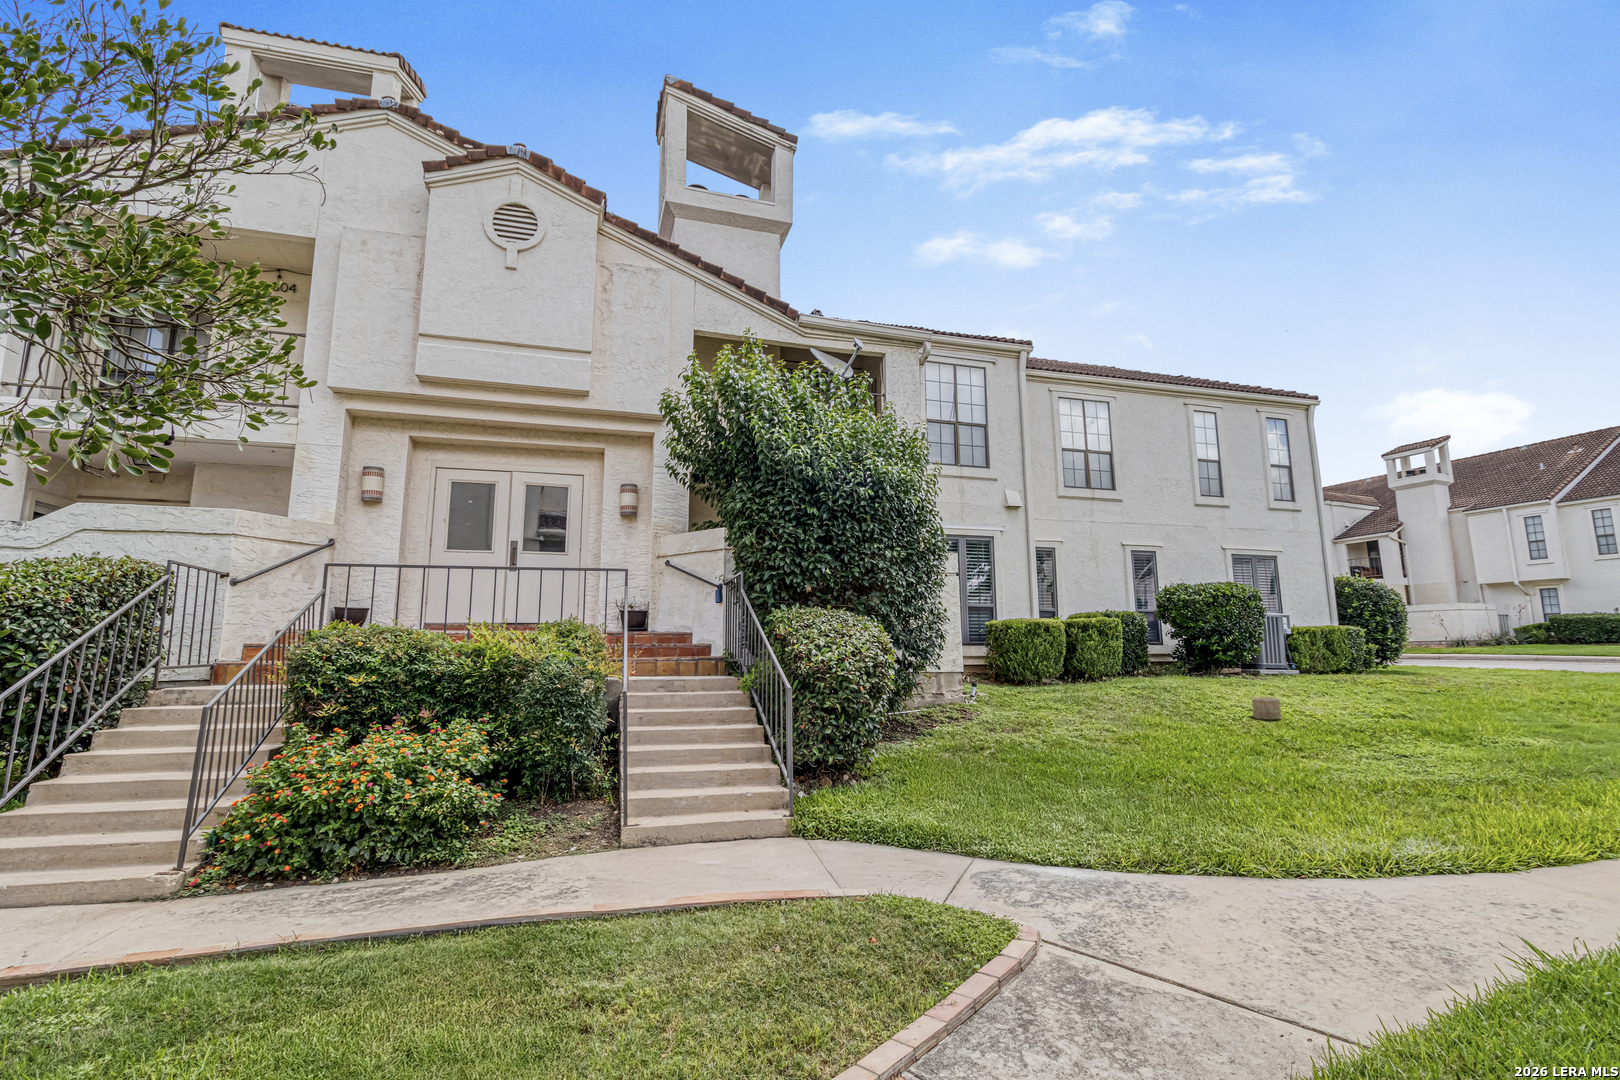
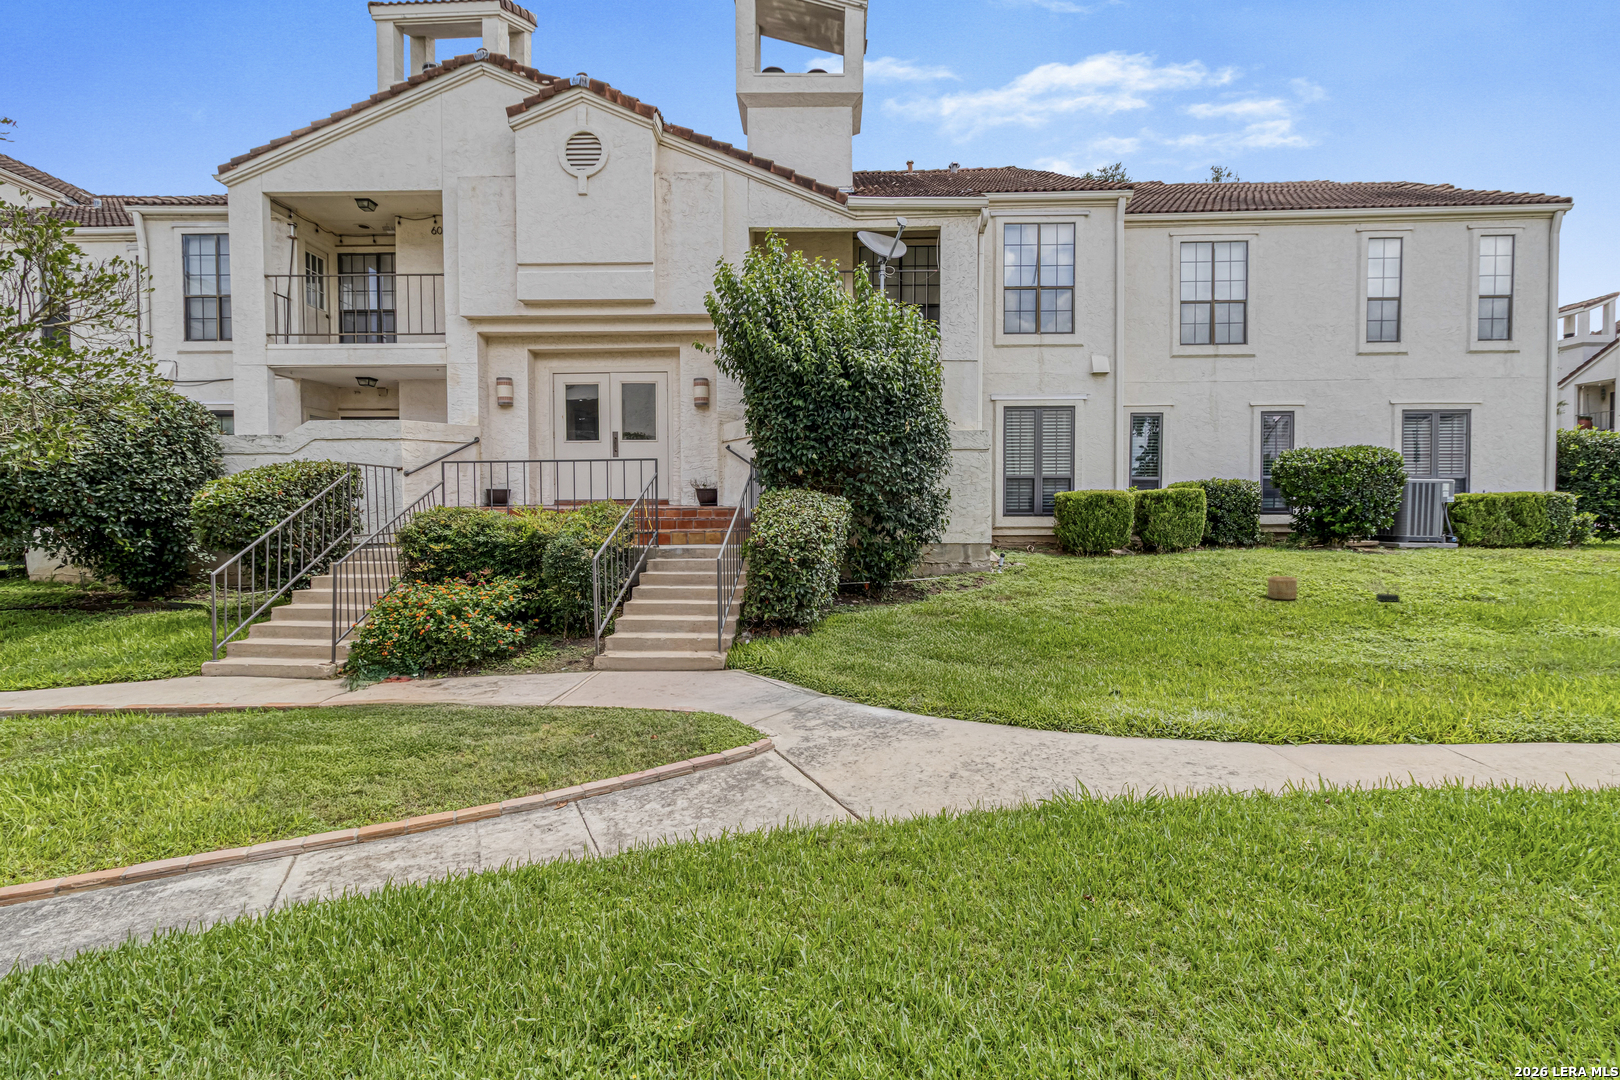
decorative plant: none [1334,695,1362,718] -> present [1372,581,1399,601]

